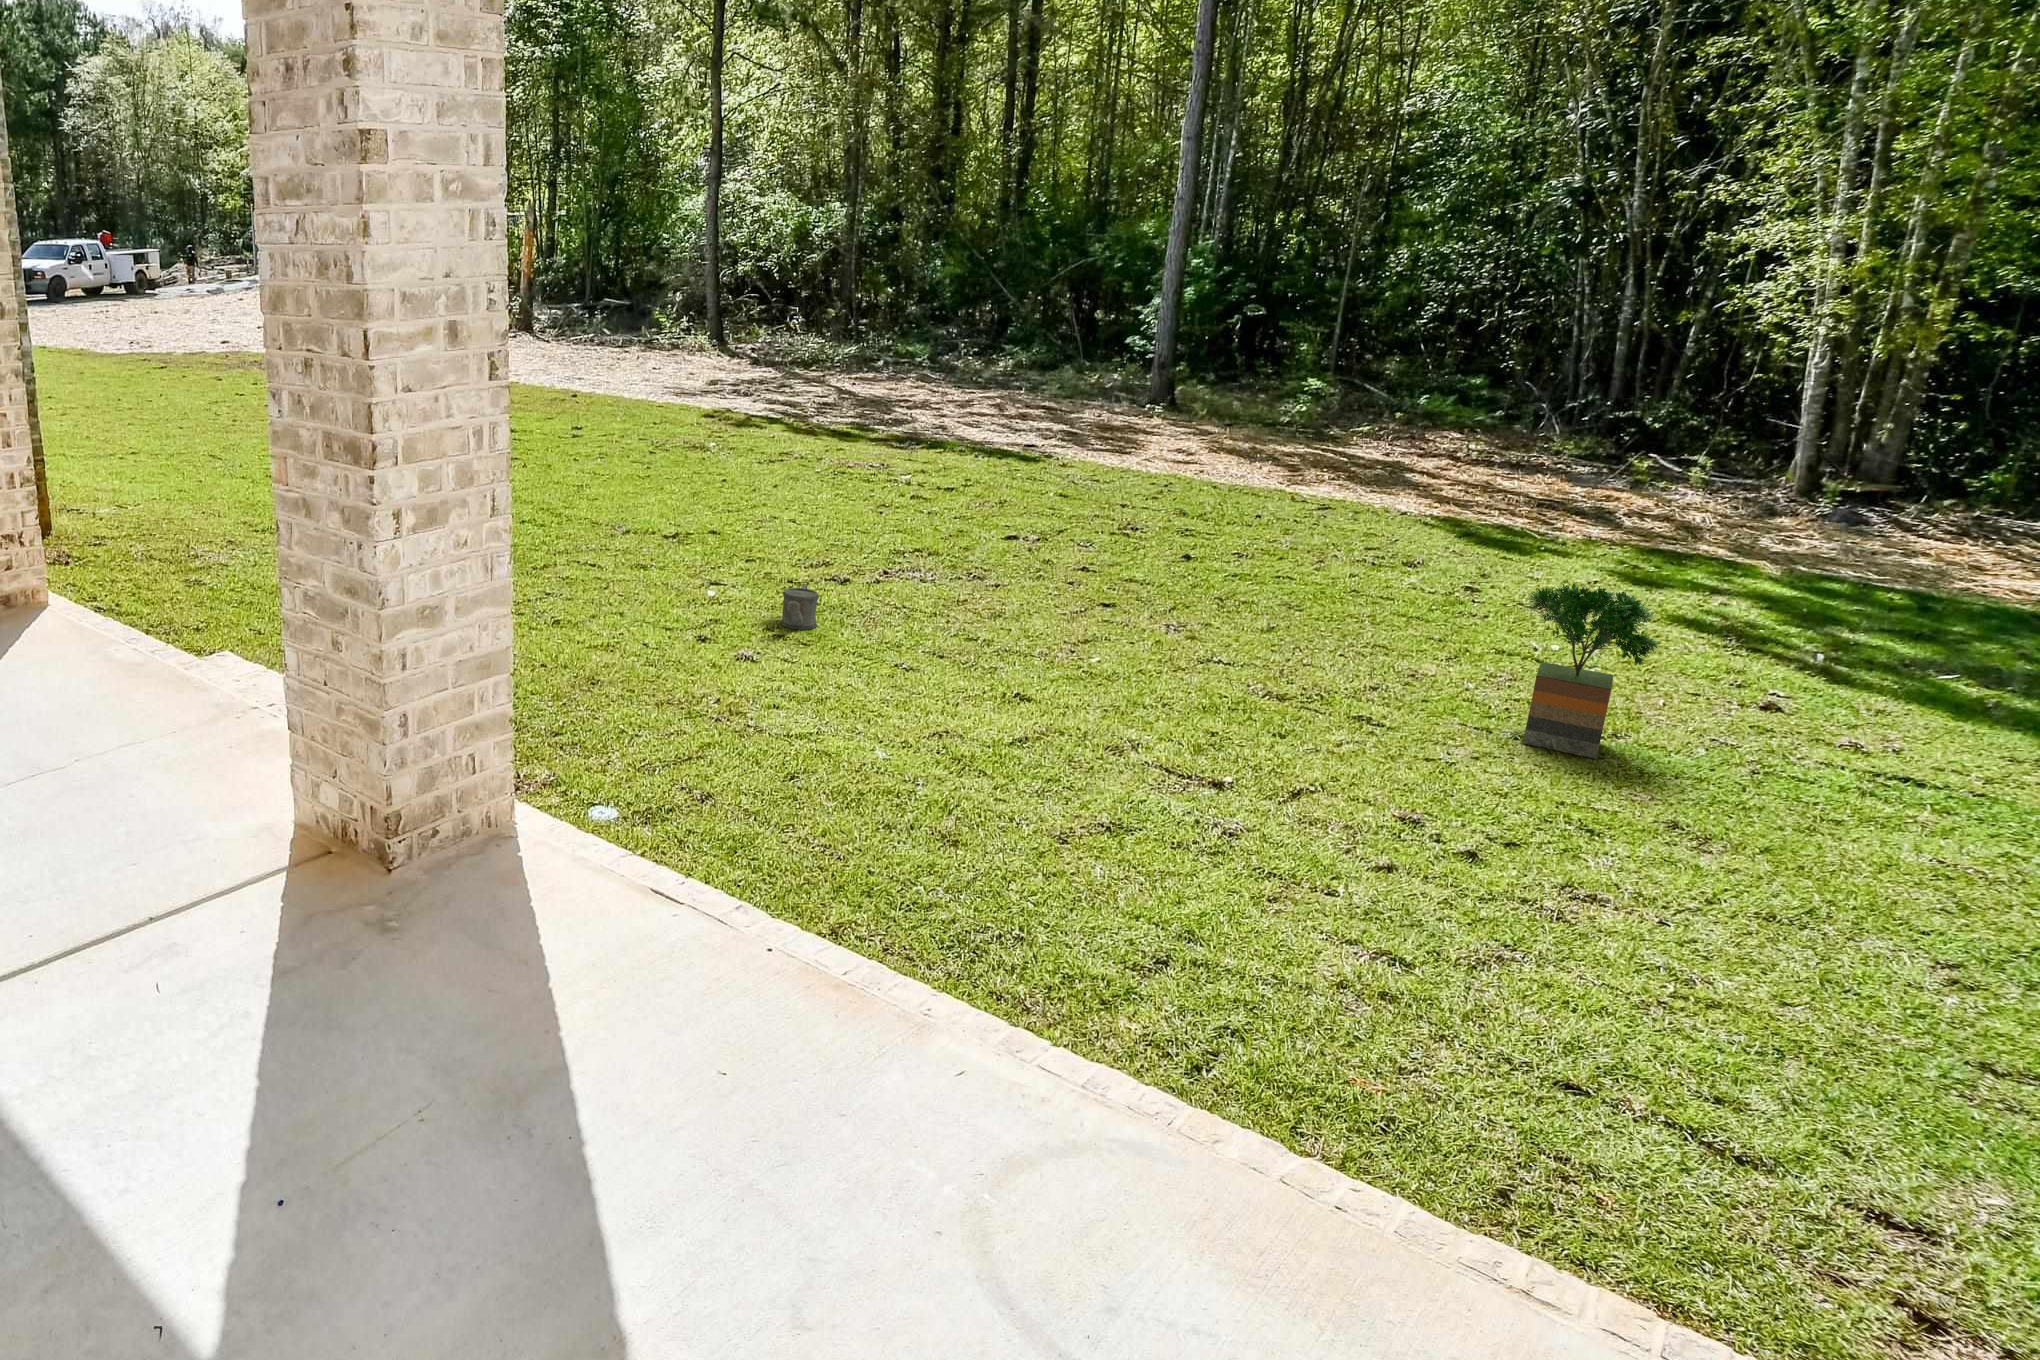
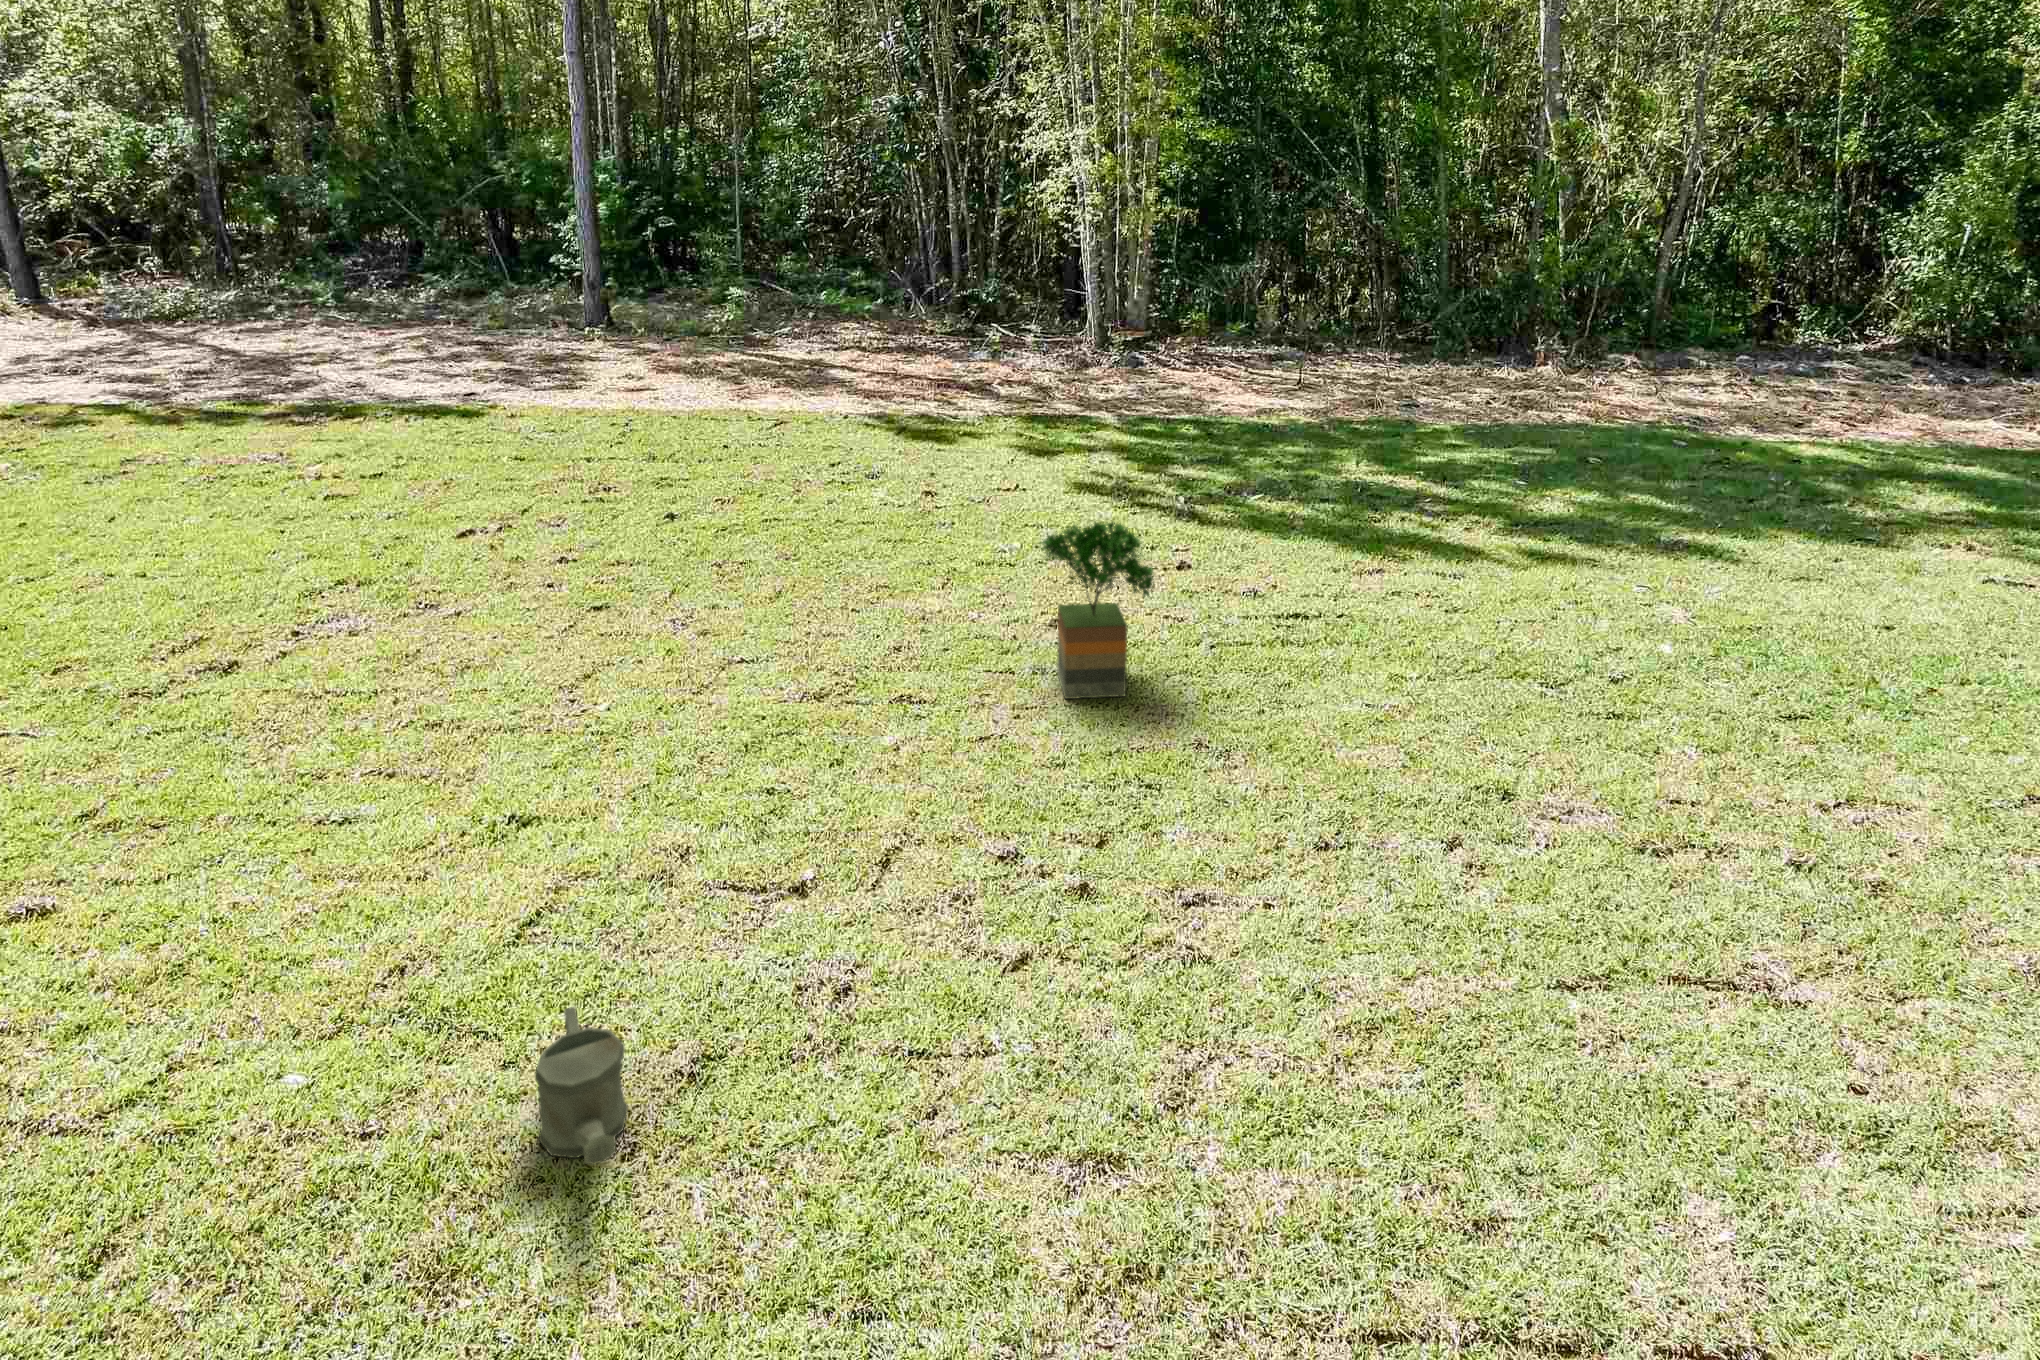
watering can: present [781,584,819,630] -> present [535,1007,628,1165]

